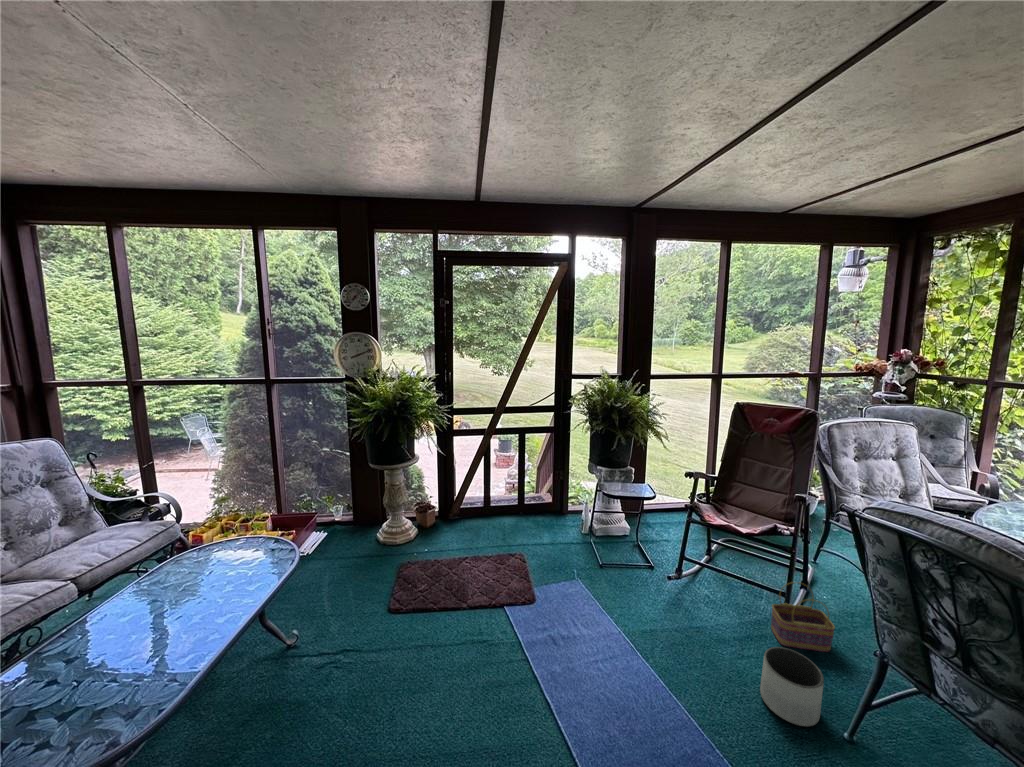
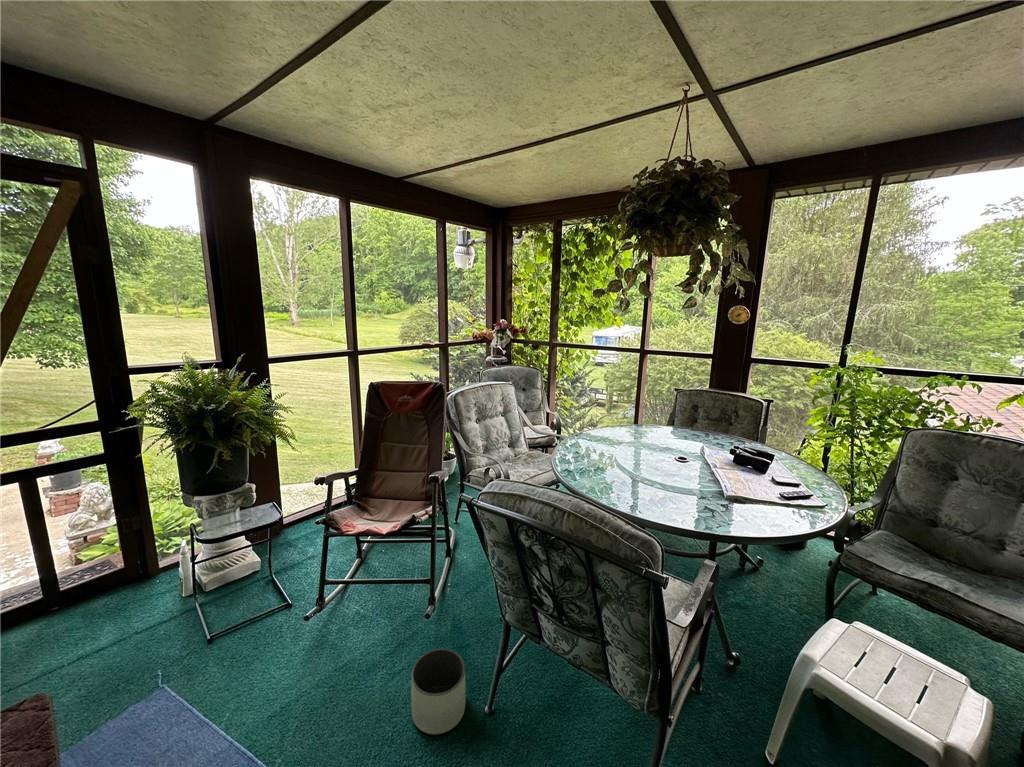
basket: present [771,582,835,652] -> none [420,563,473,635]

